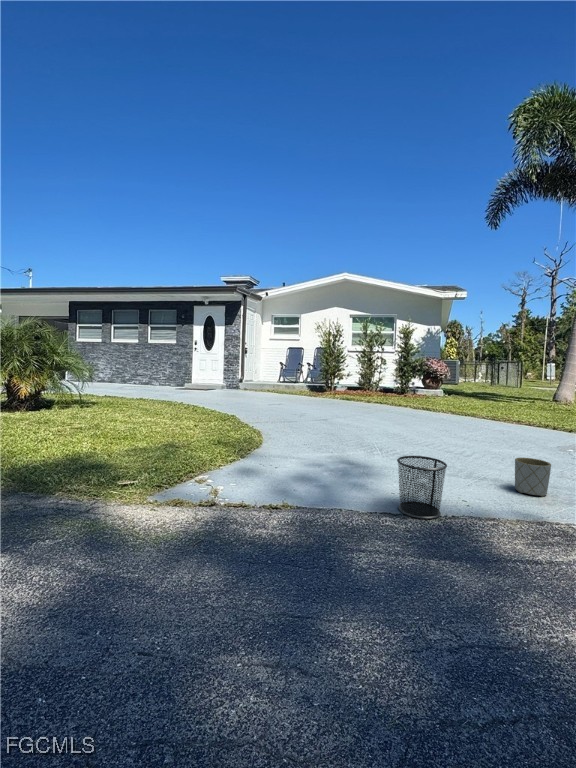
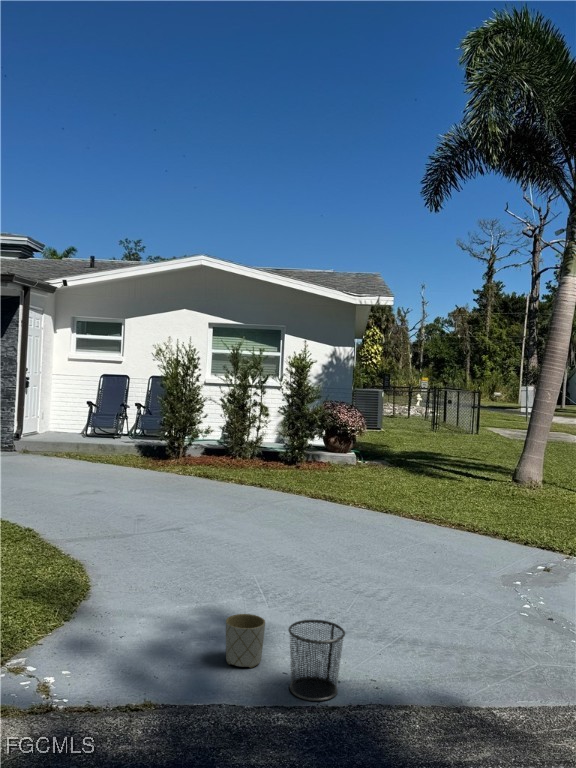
planter: present [515,458,551,497] -> present [226,614,265,668]

